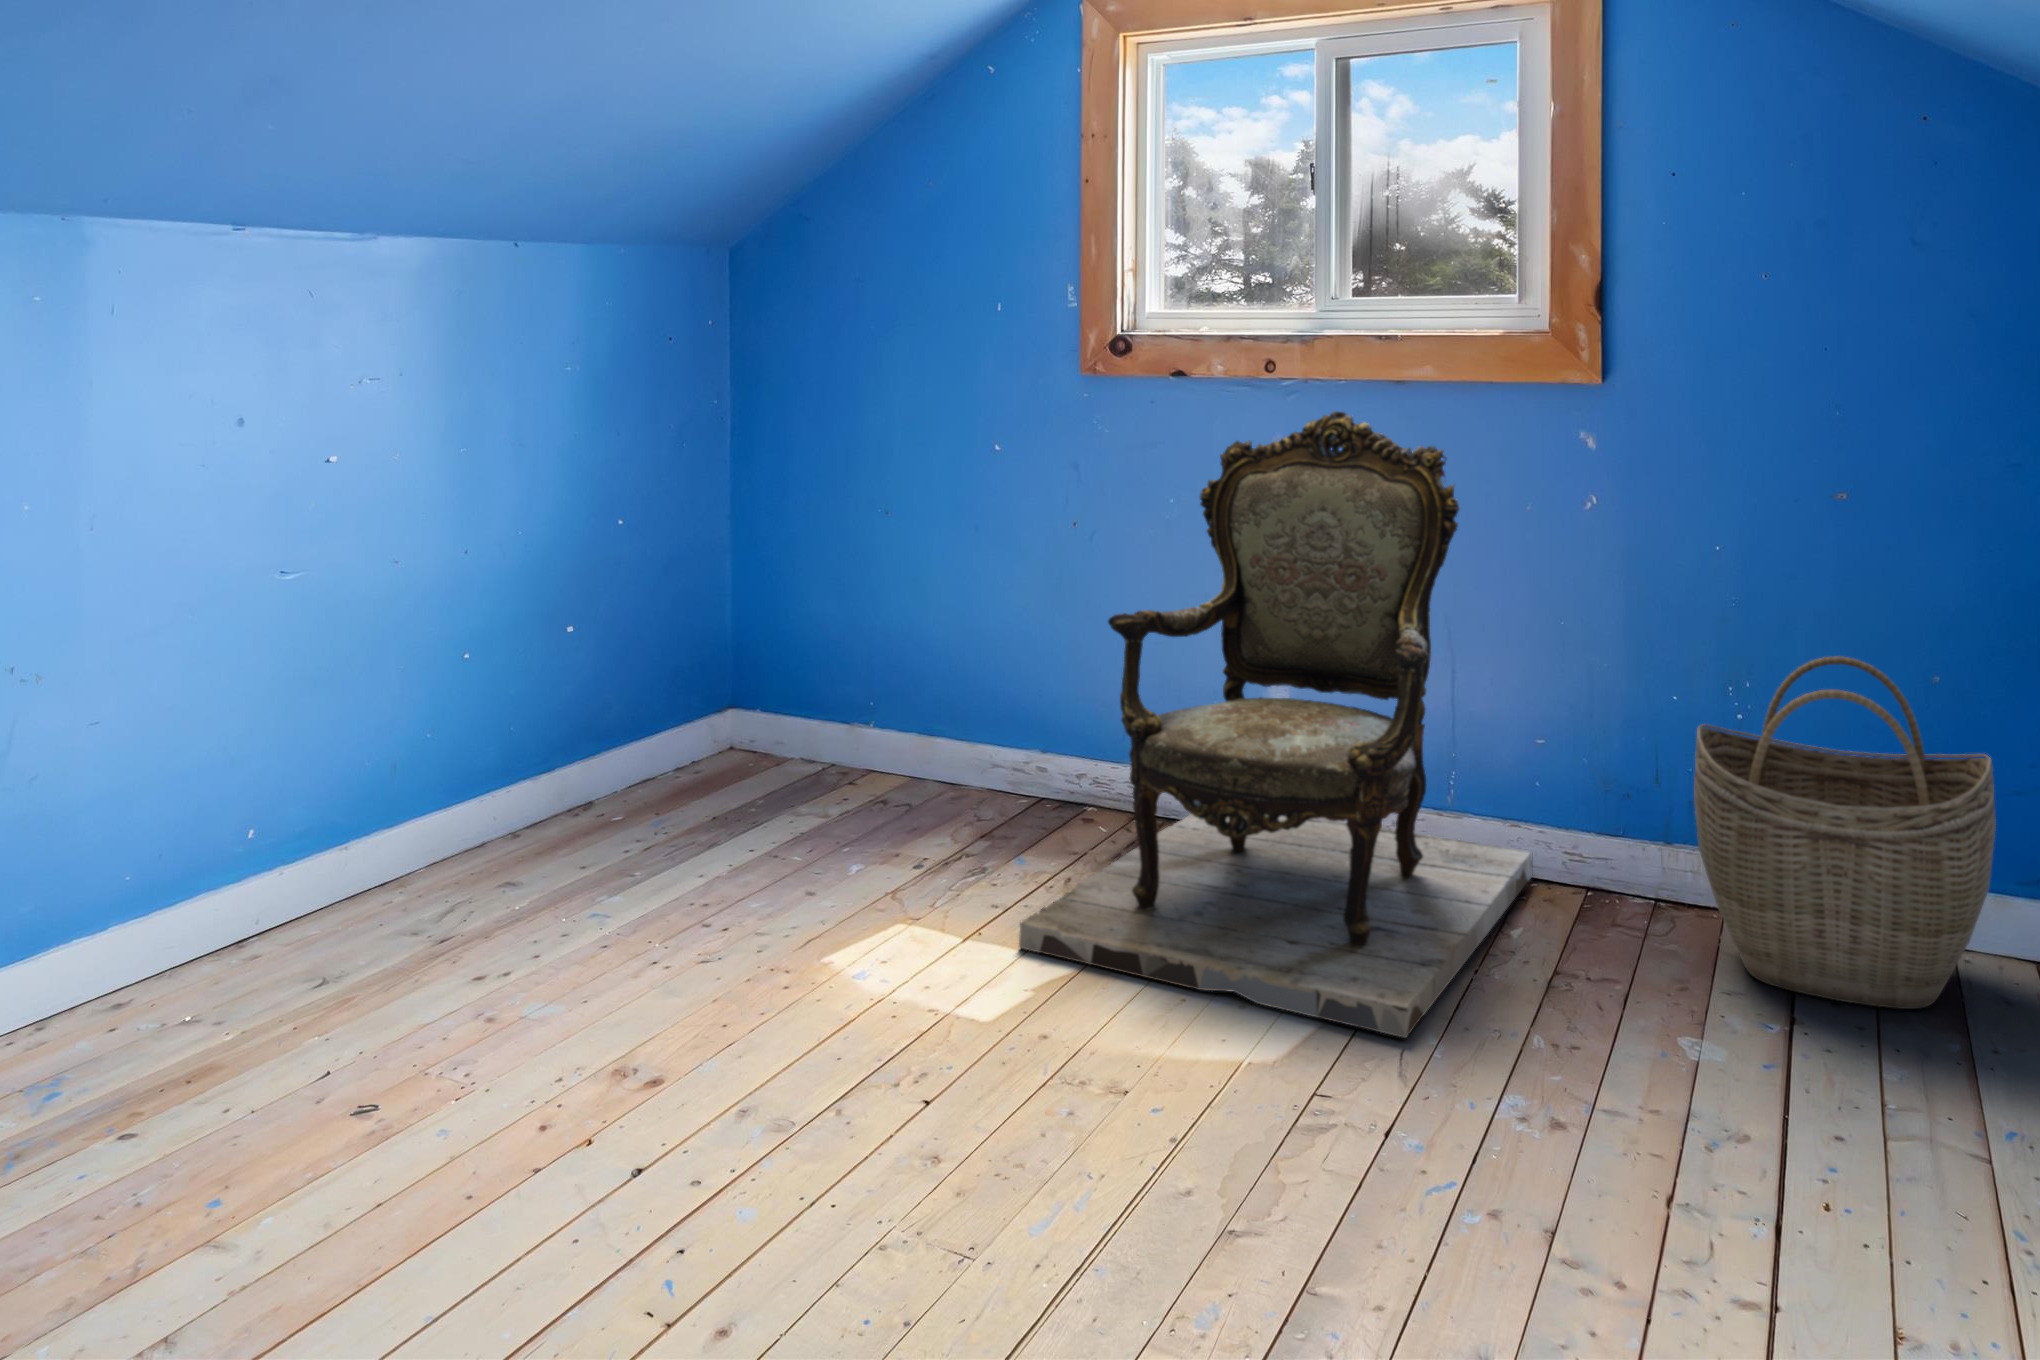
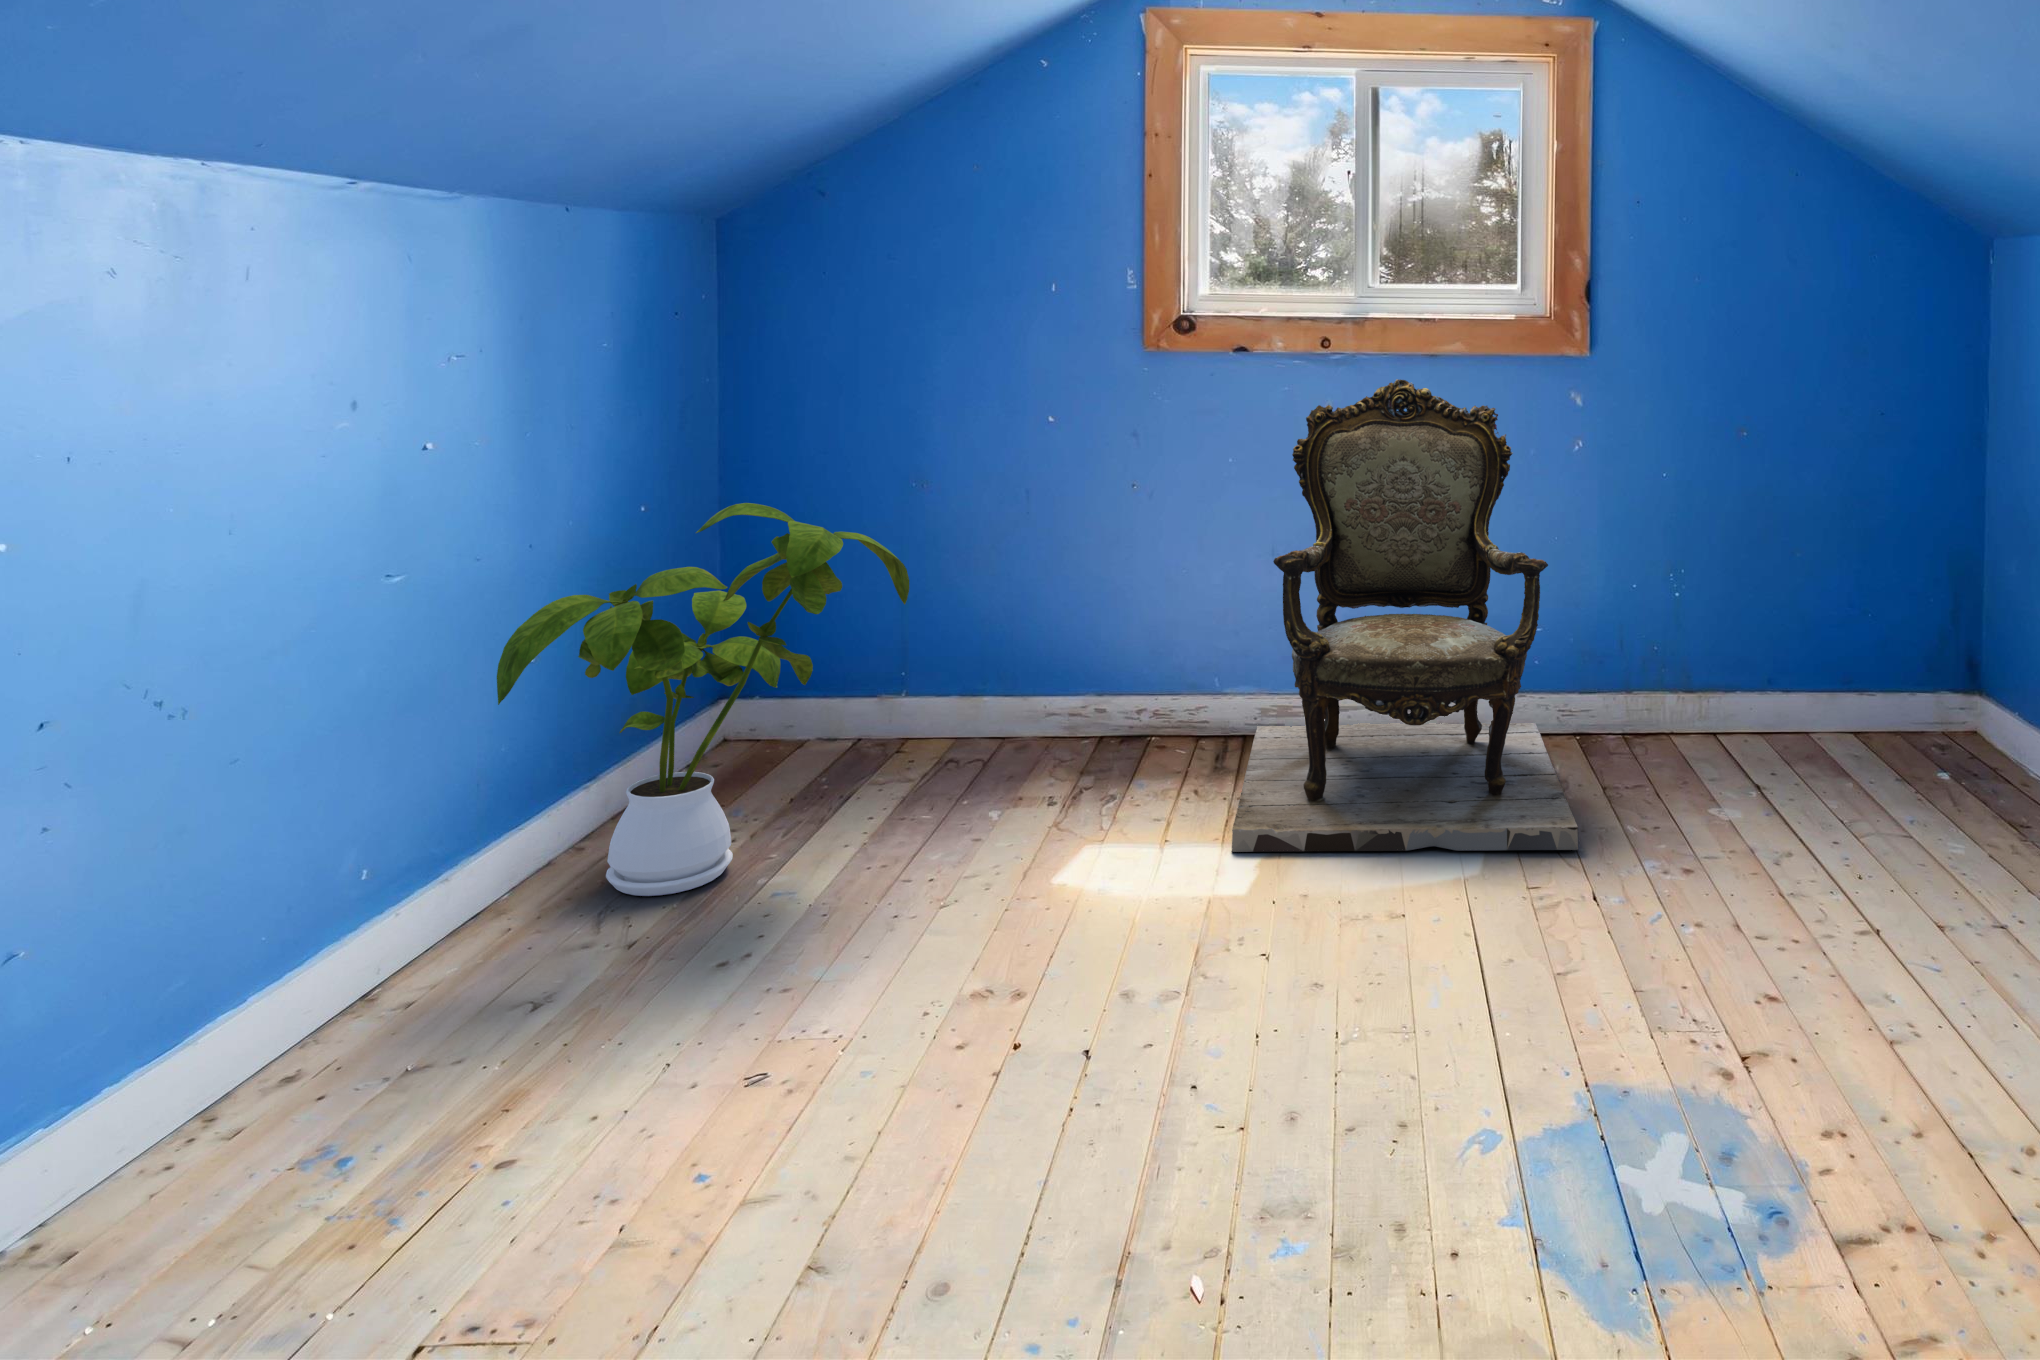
house plant: none [375,520,739,880] -> present [497,503,910,896]
woven basket: present [1694,656,1996,1009] -> none [1674,543,1864,773]

